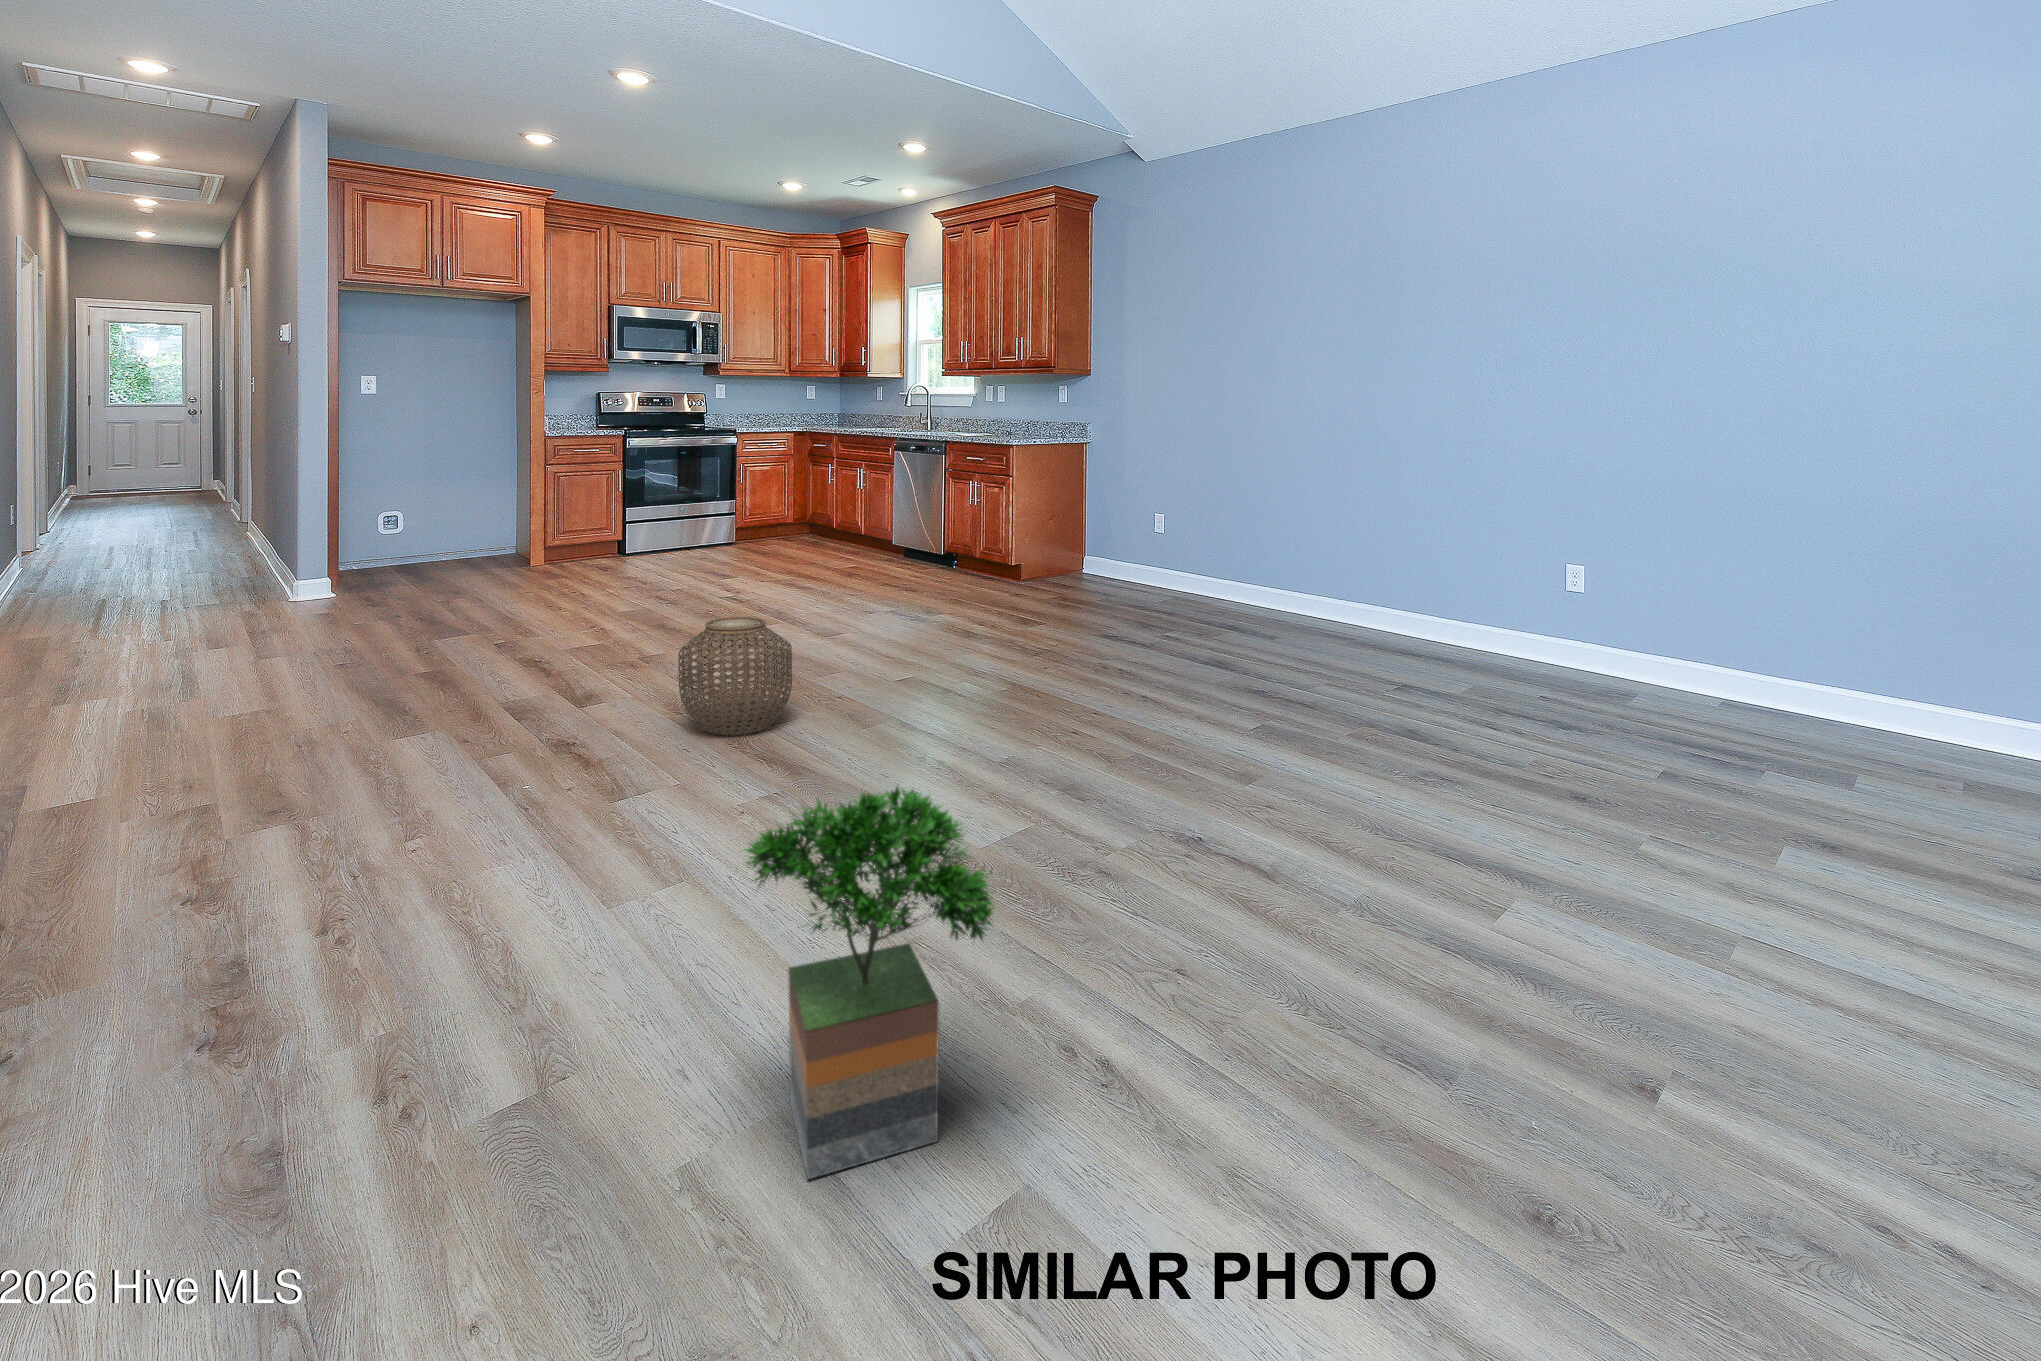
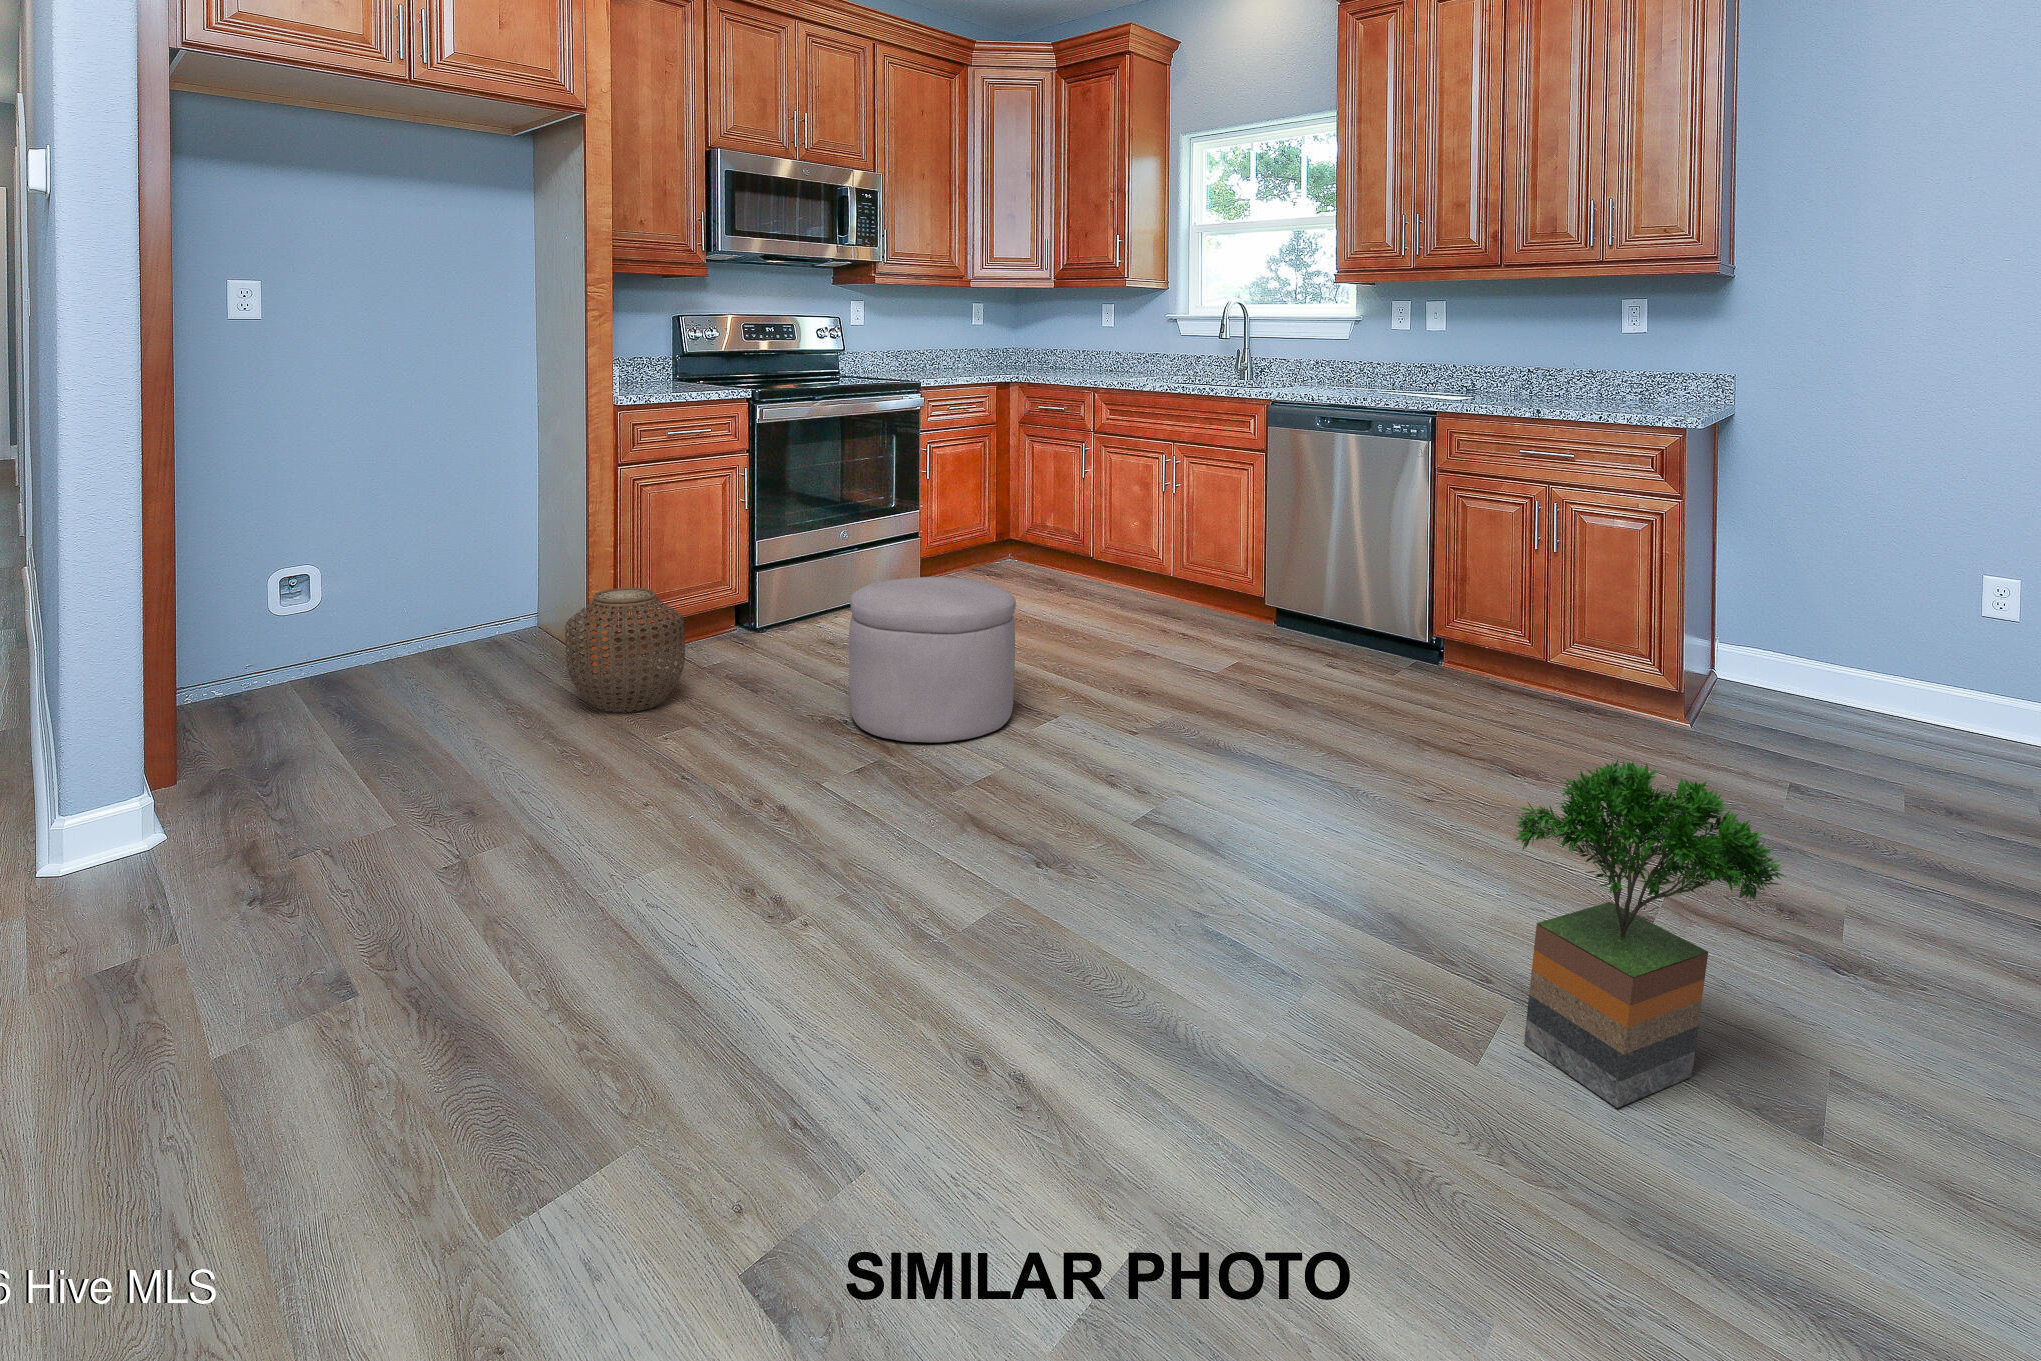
ottoman: none [949,607,1107,763] -> present [849,577,1016,742]
potted tree: present [745,787,993,1179] -> present [1514,760,1786,1108]

